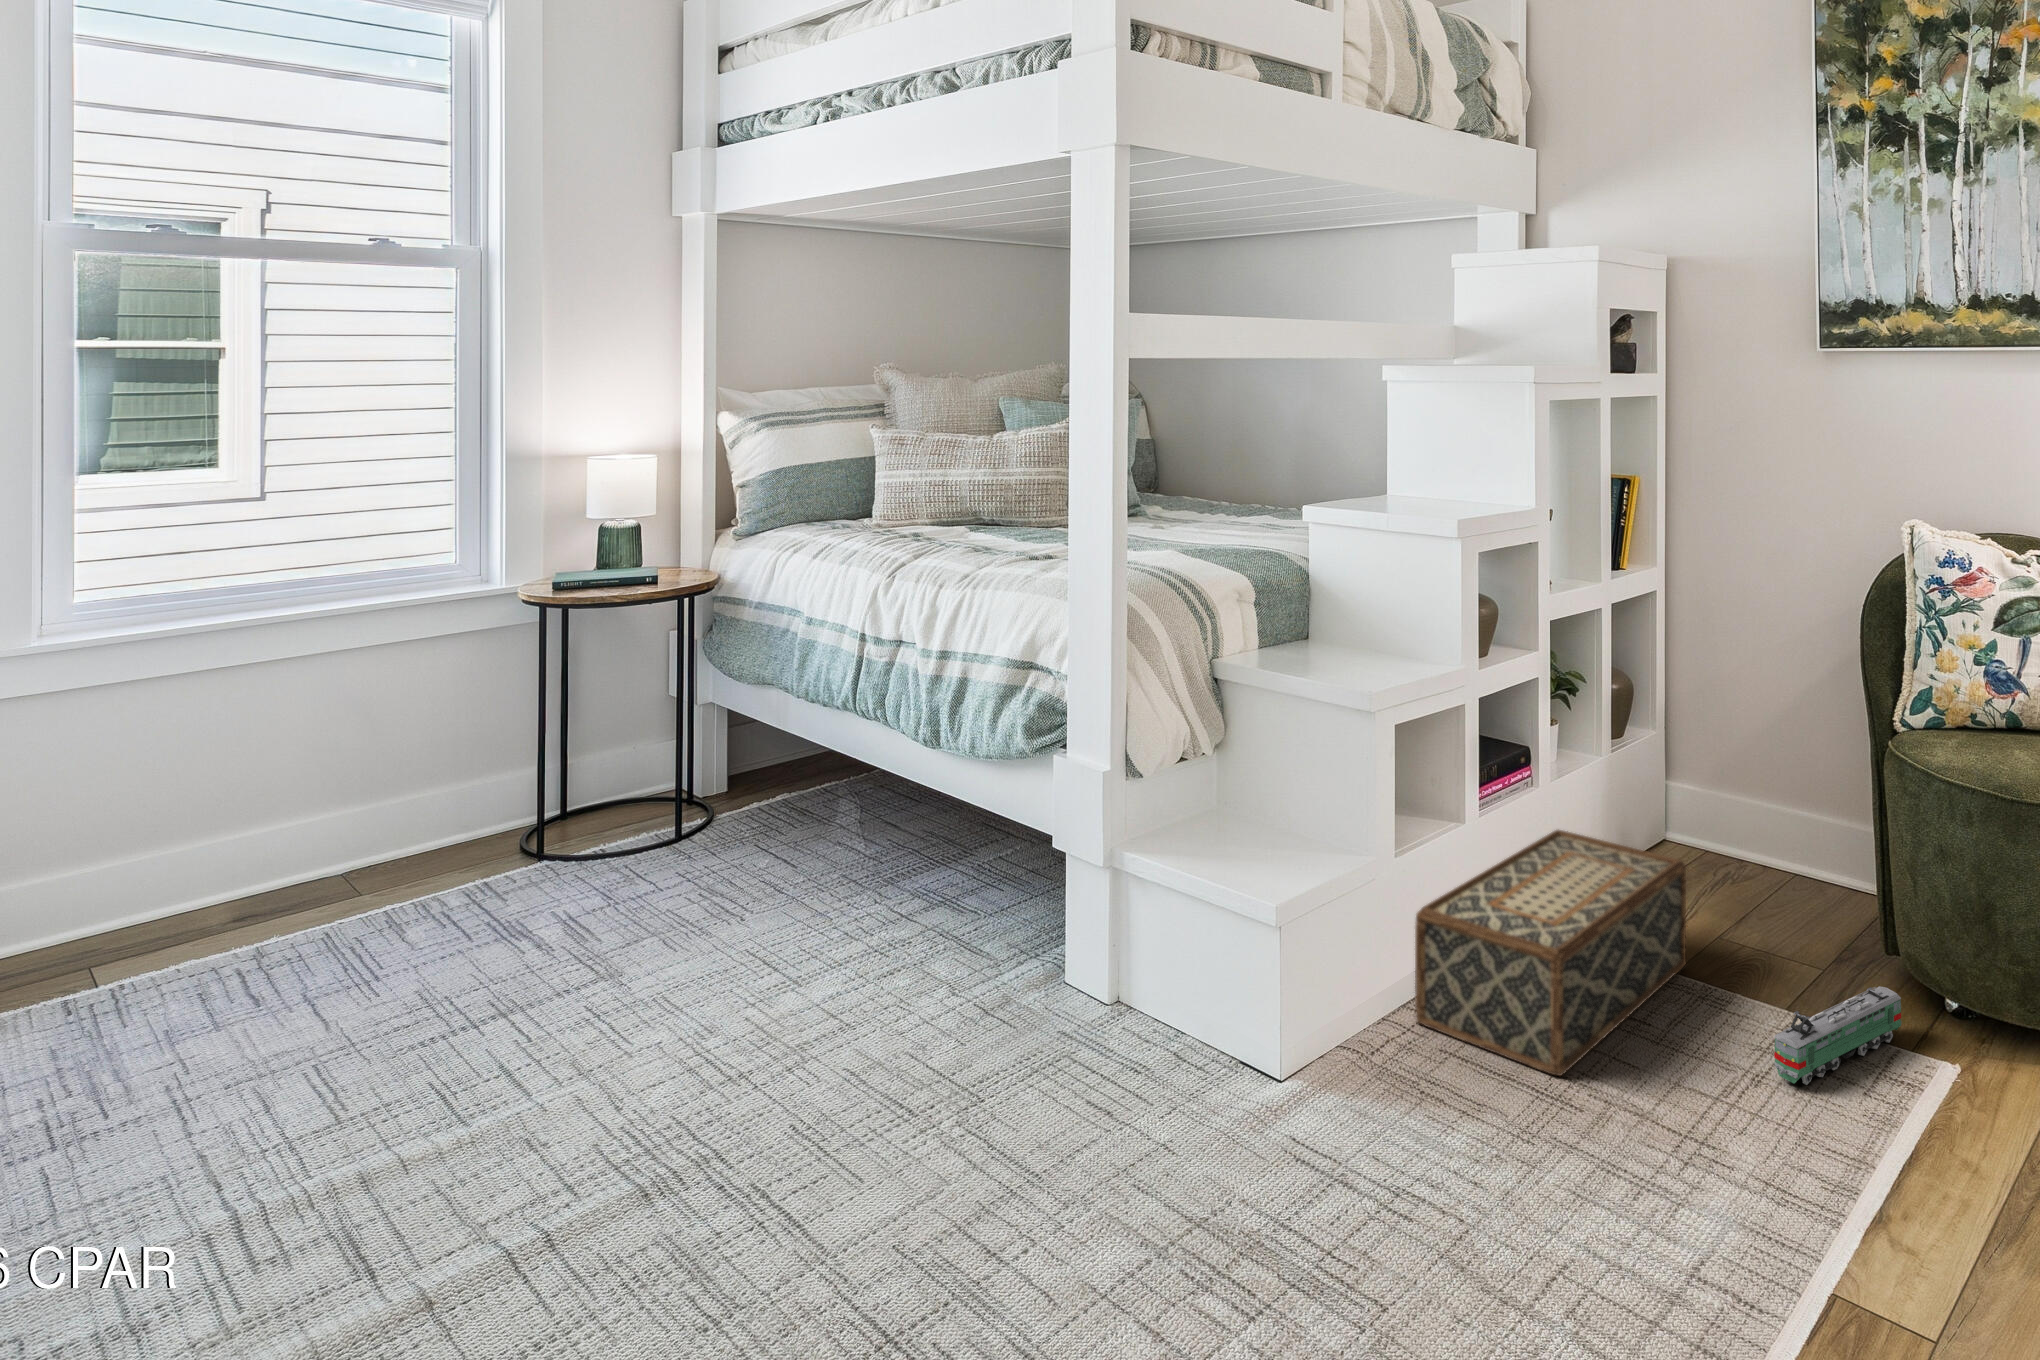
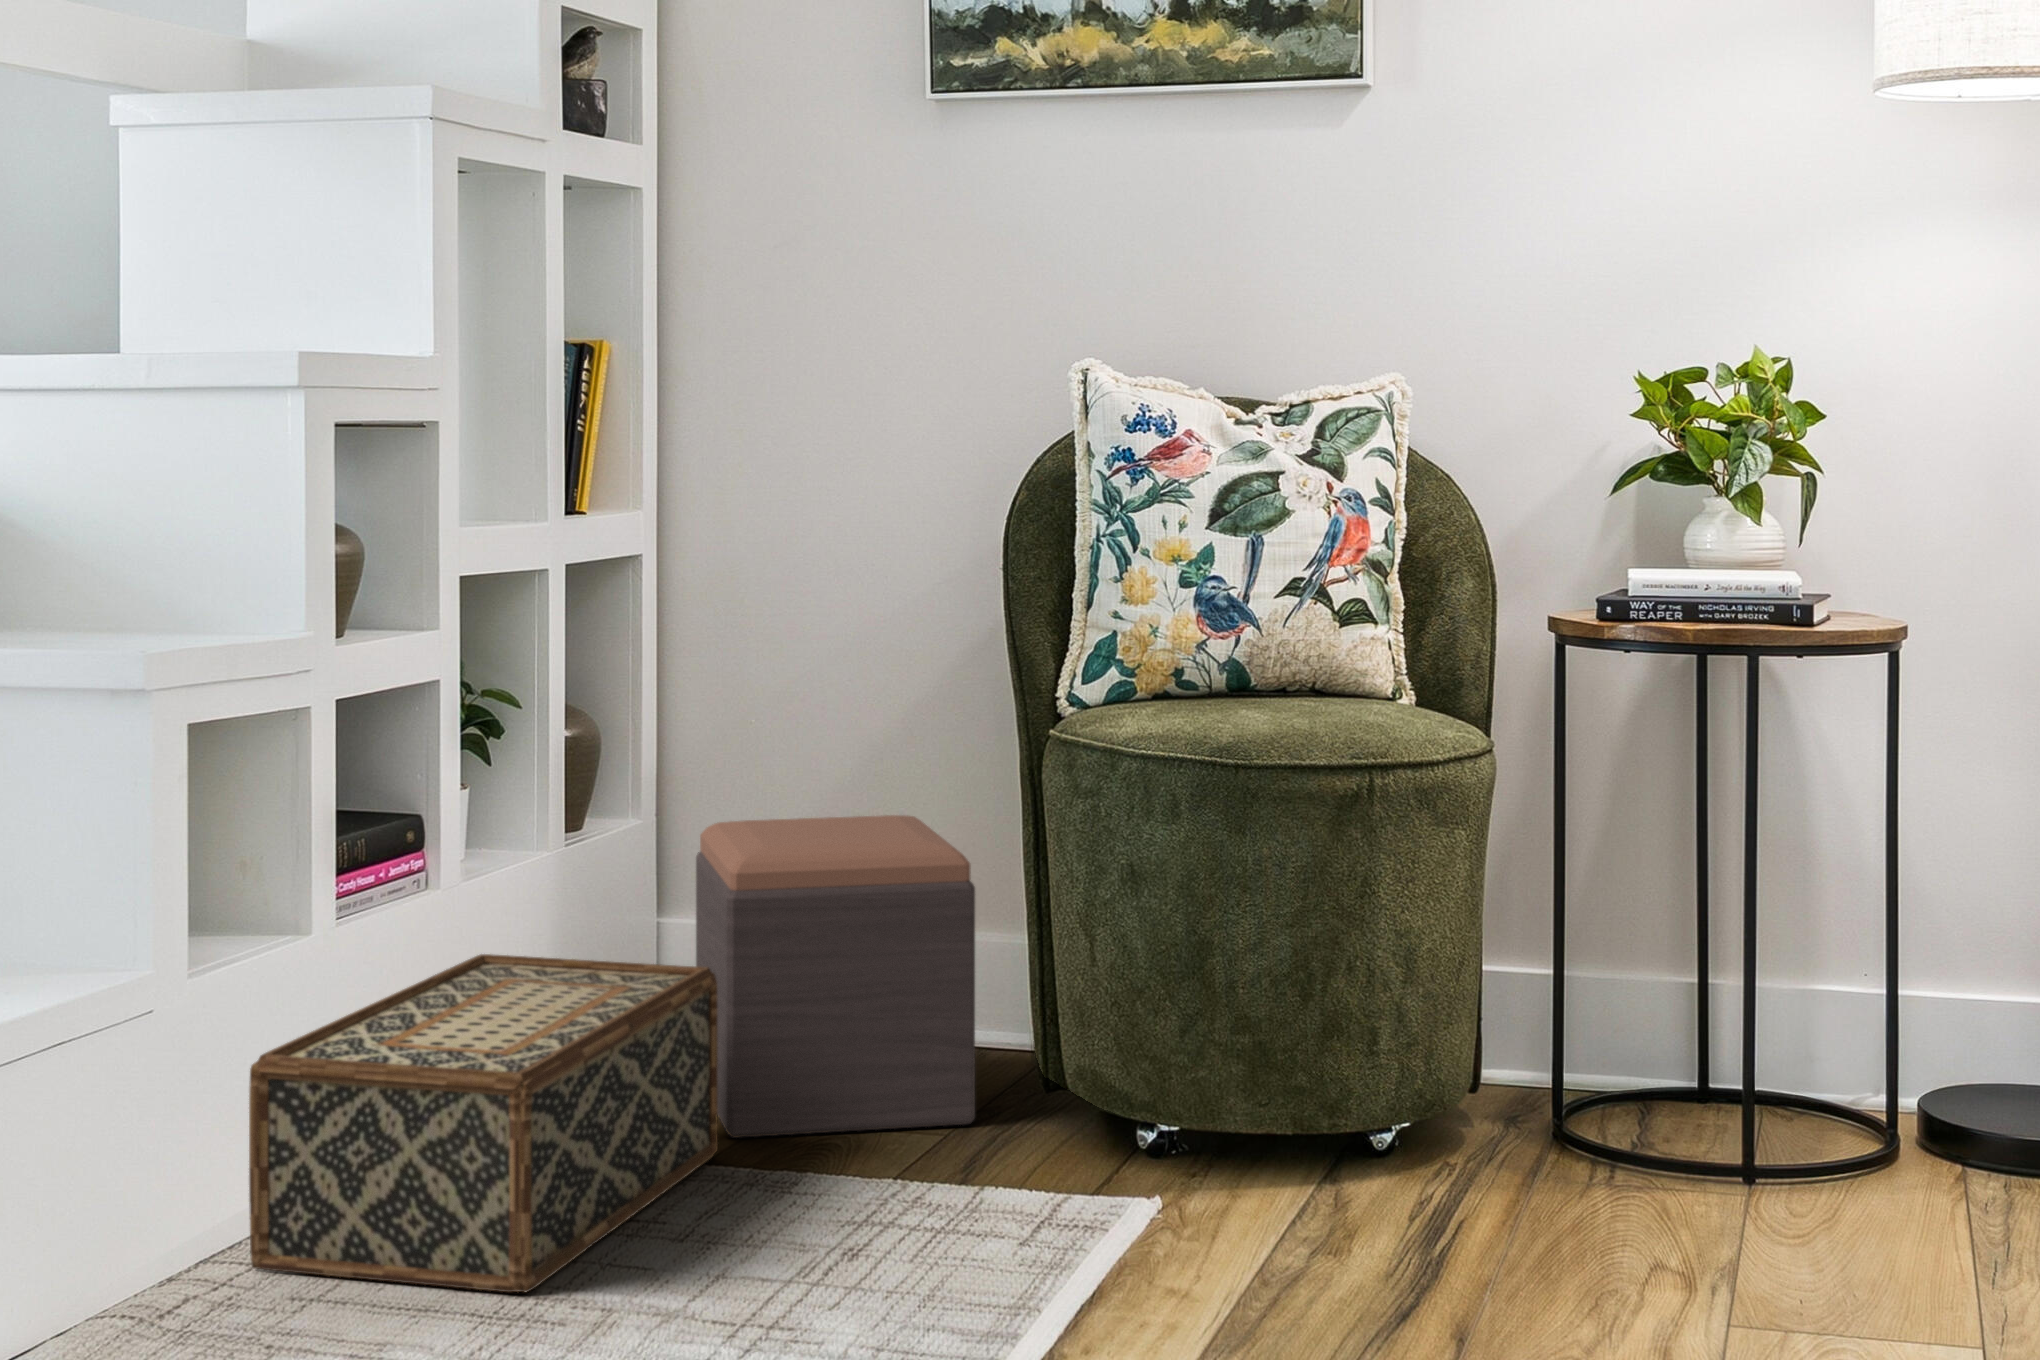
footstool: none [1681,757,1843,962] -> present [696,815,975,1138]
toy train: present [1774,986,1902,1085] -> none [878,1112,1071,1252]

